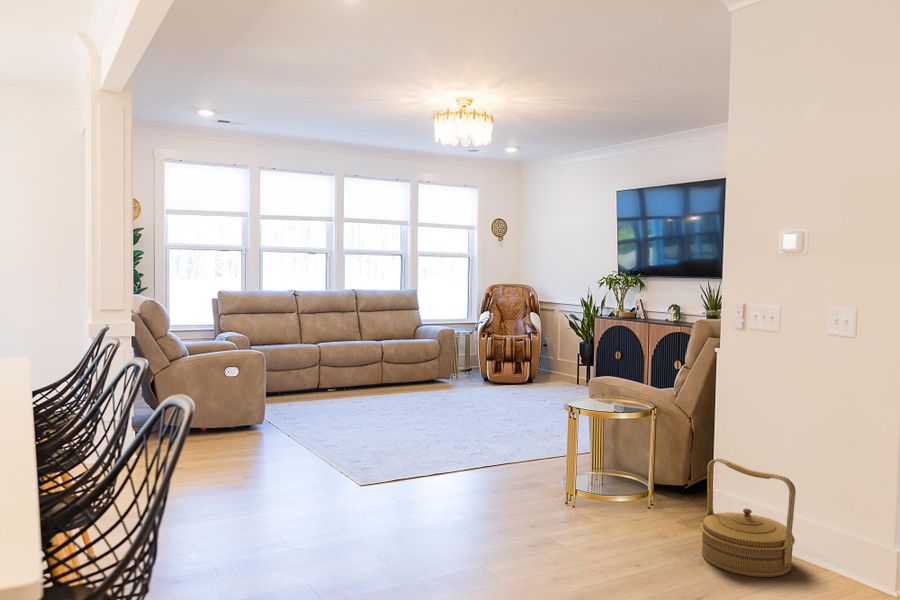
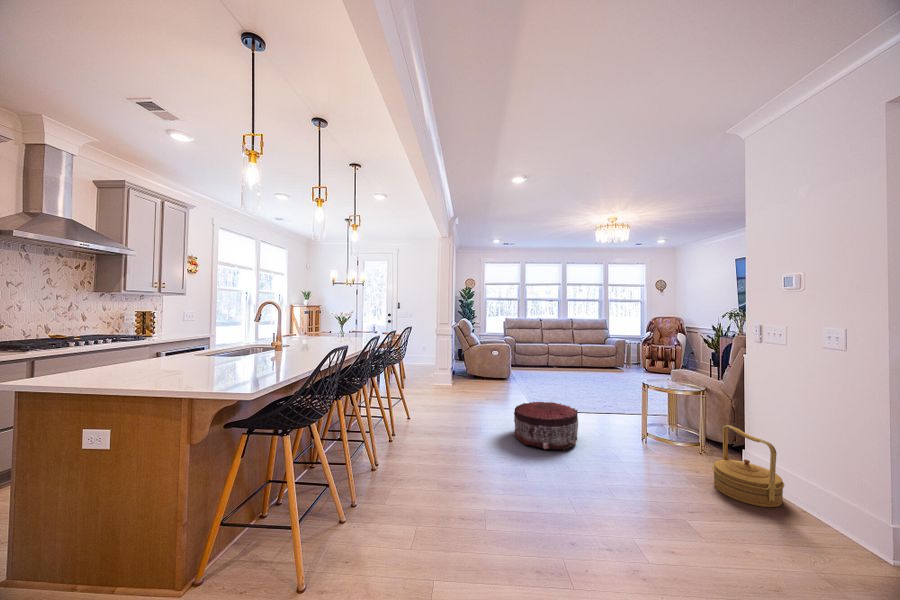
pouf: none [349,461,478,561] -> present [514,402,578,450]

